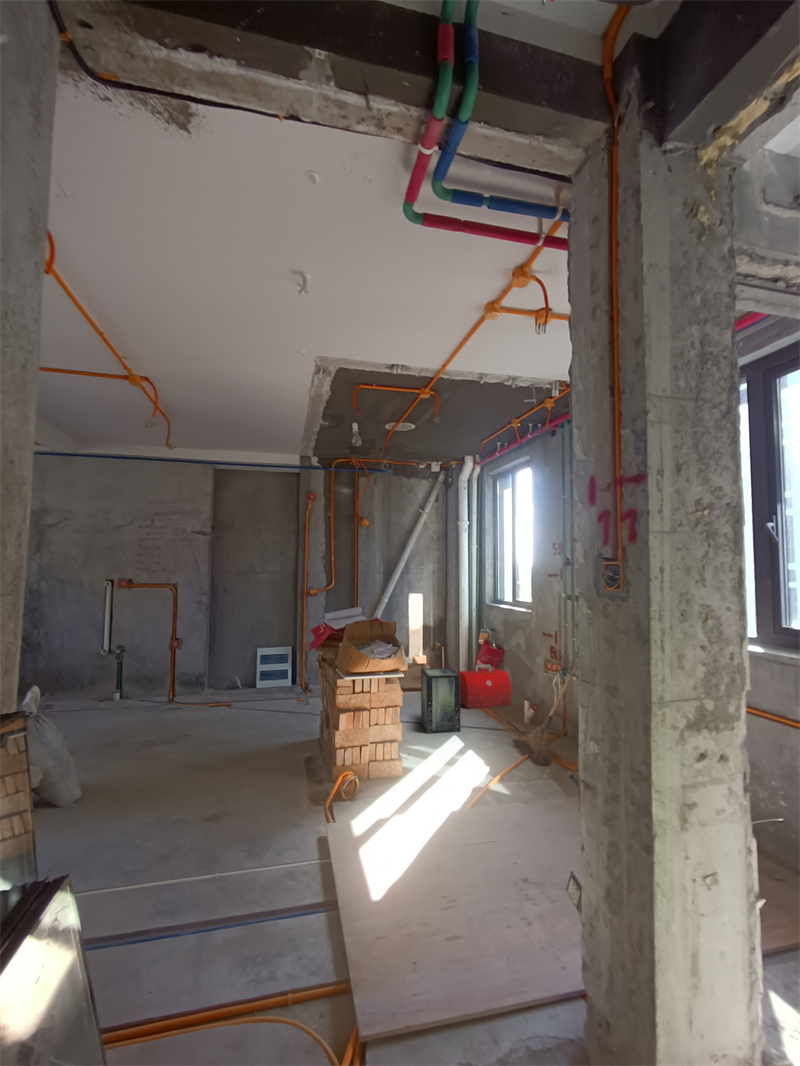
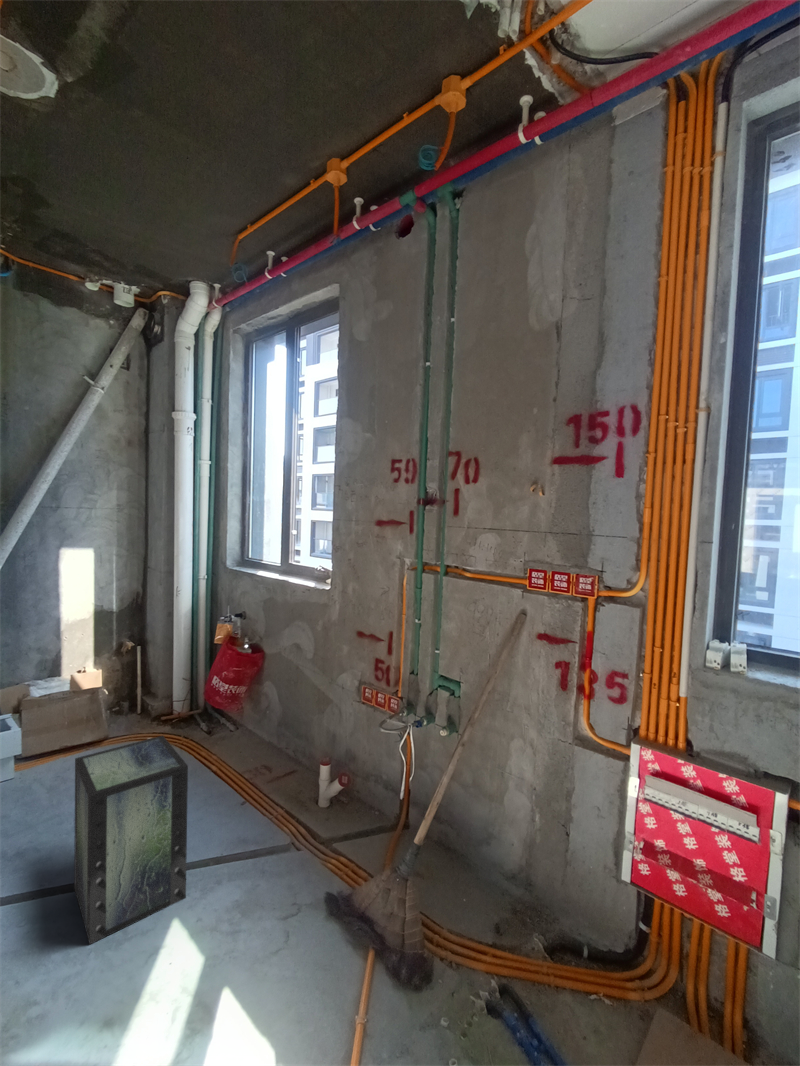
toolbox: present [458,665,511,709] -> none [168,686,280,790]

